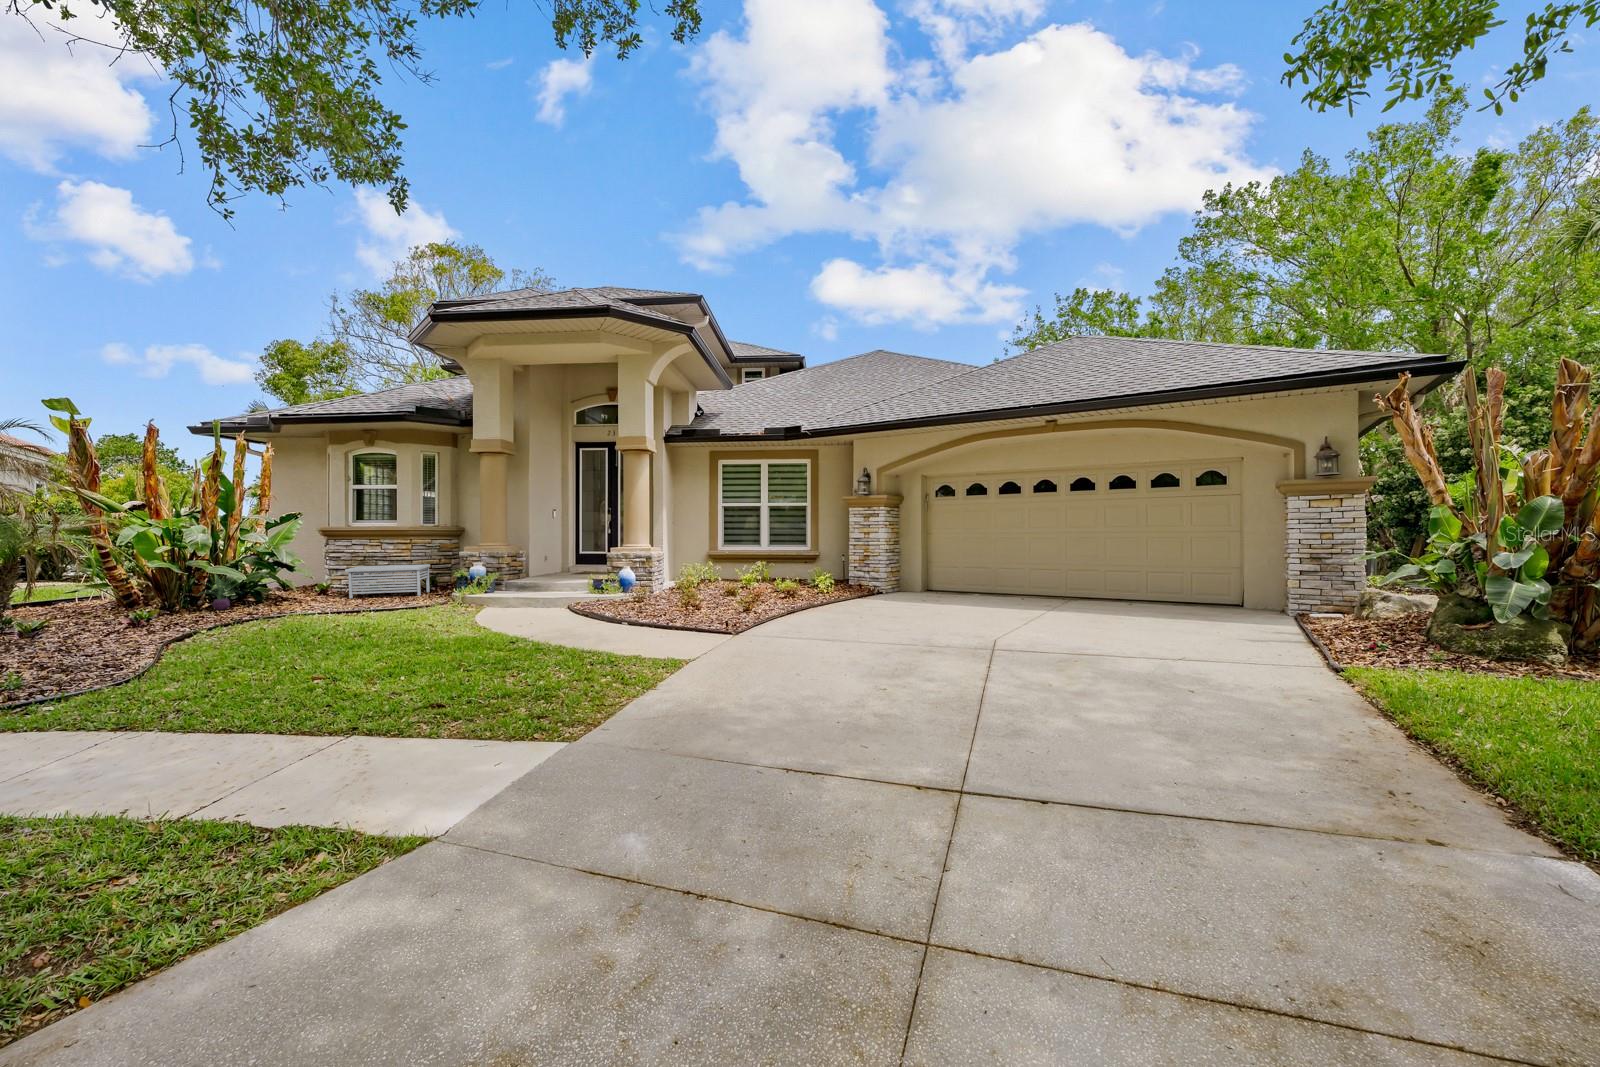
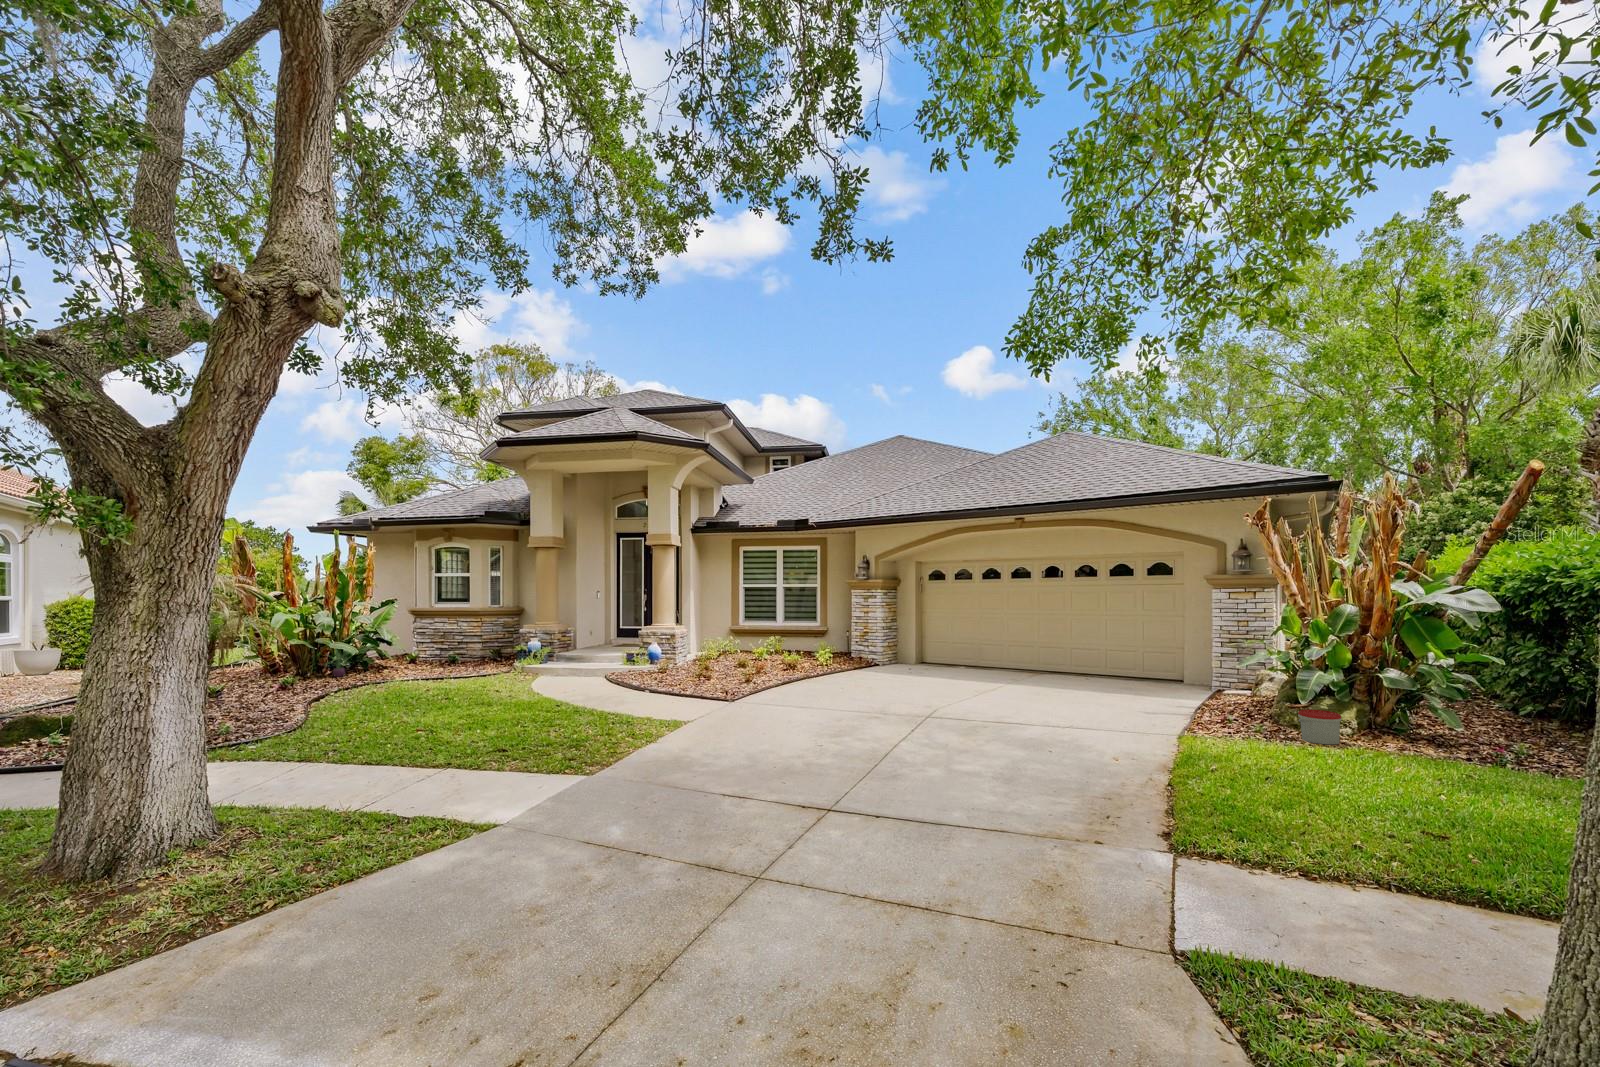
storage bench: present [345,564,430,598] -> none [429,638,496,667]
bucket: none [1464,629,1526,670] -> present [1298,710,1342,744]

